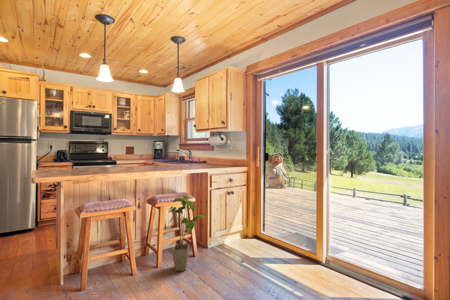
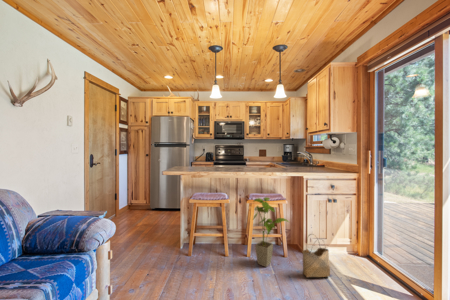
woven basket: none [220,225,242,267] -> present [302,248,330,277]

